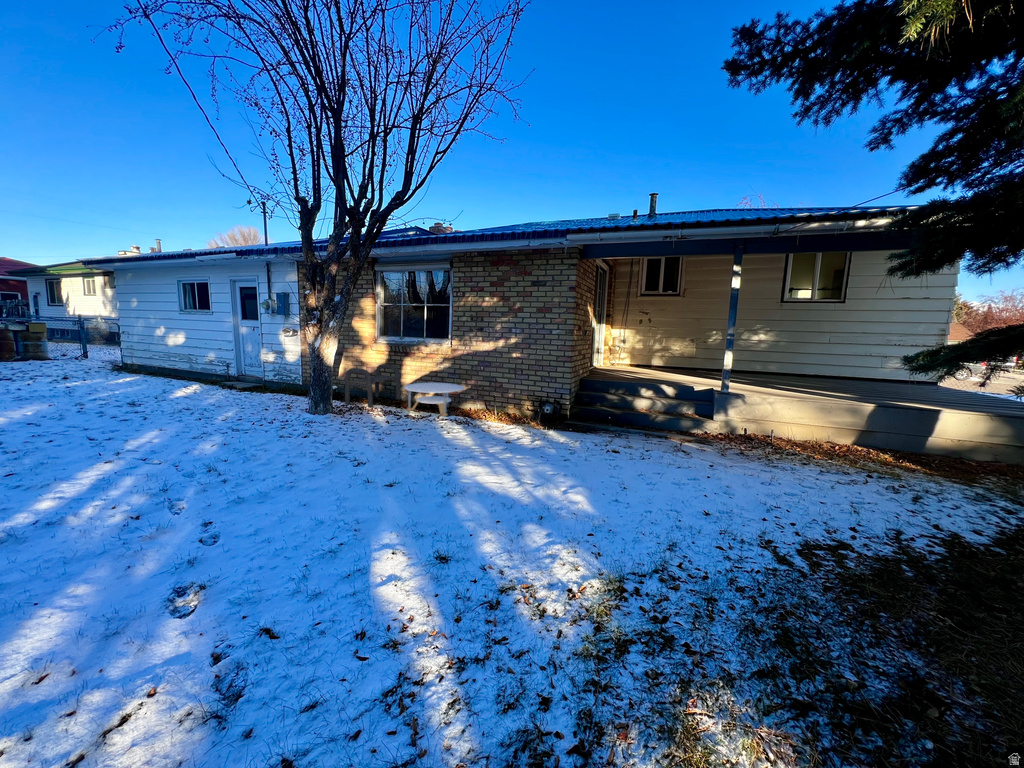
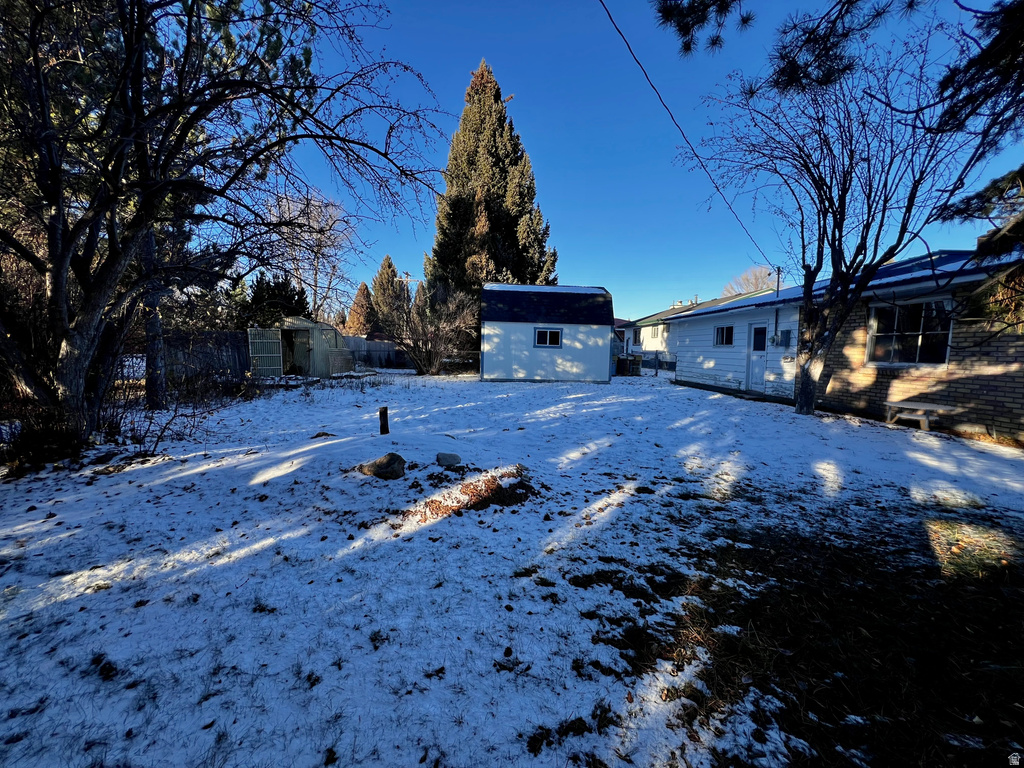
bench: present [345,364,401,407] -> none [827,385,885,417]

